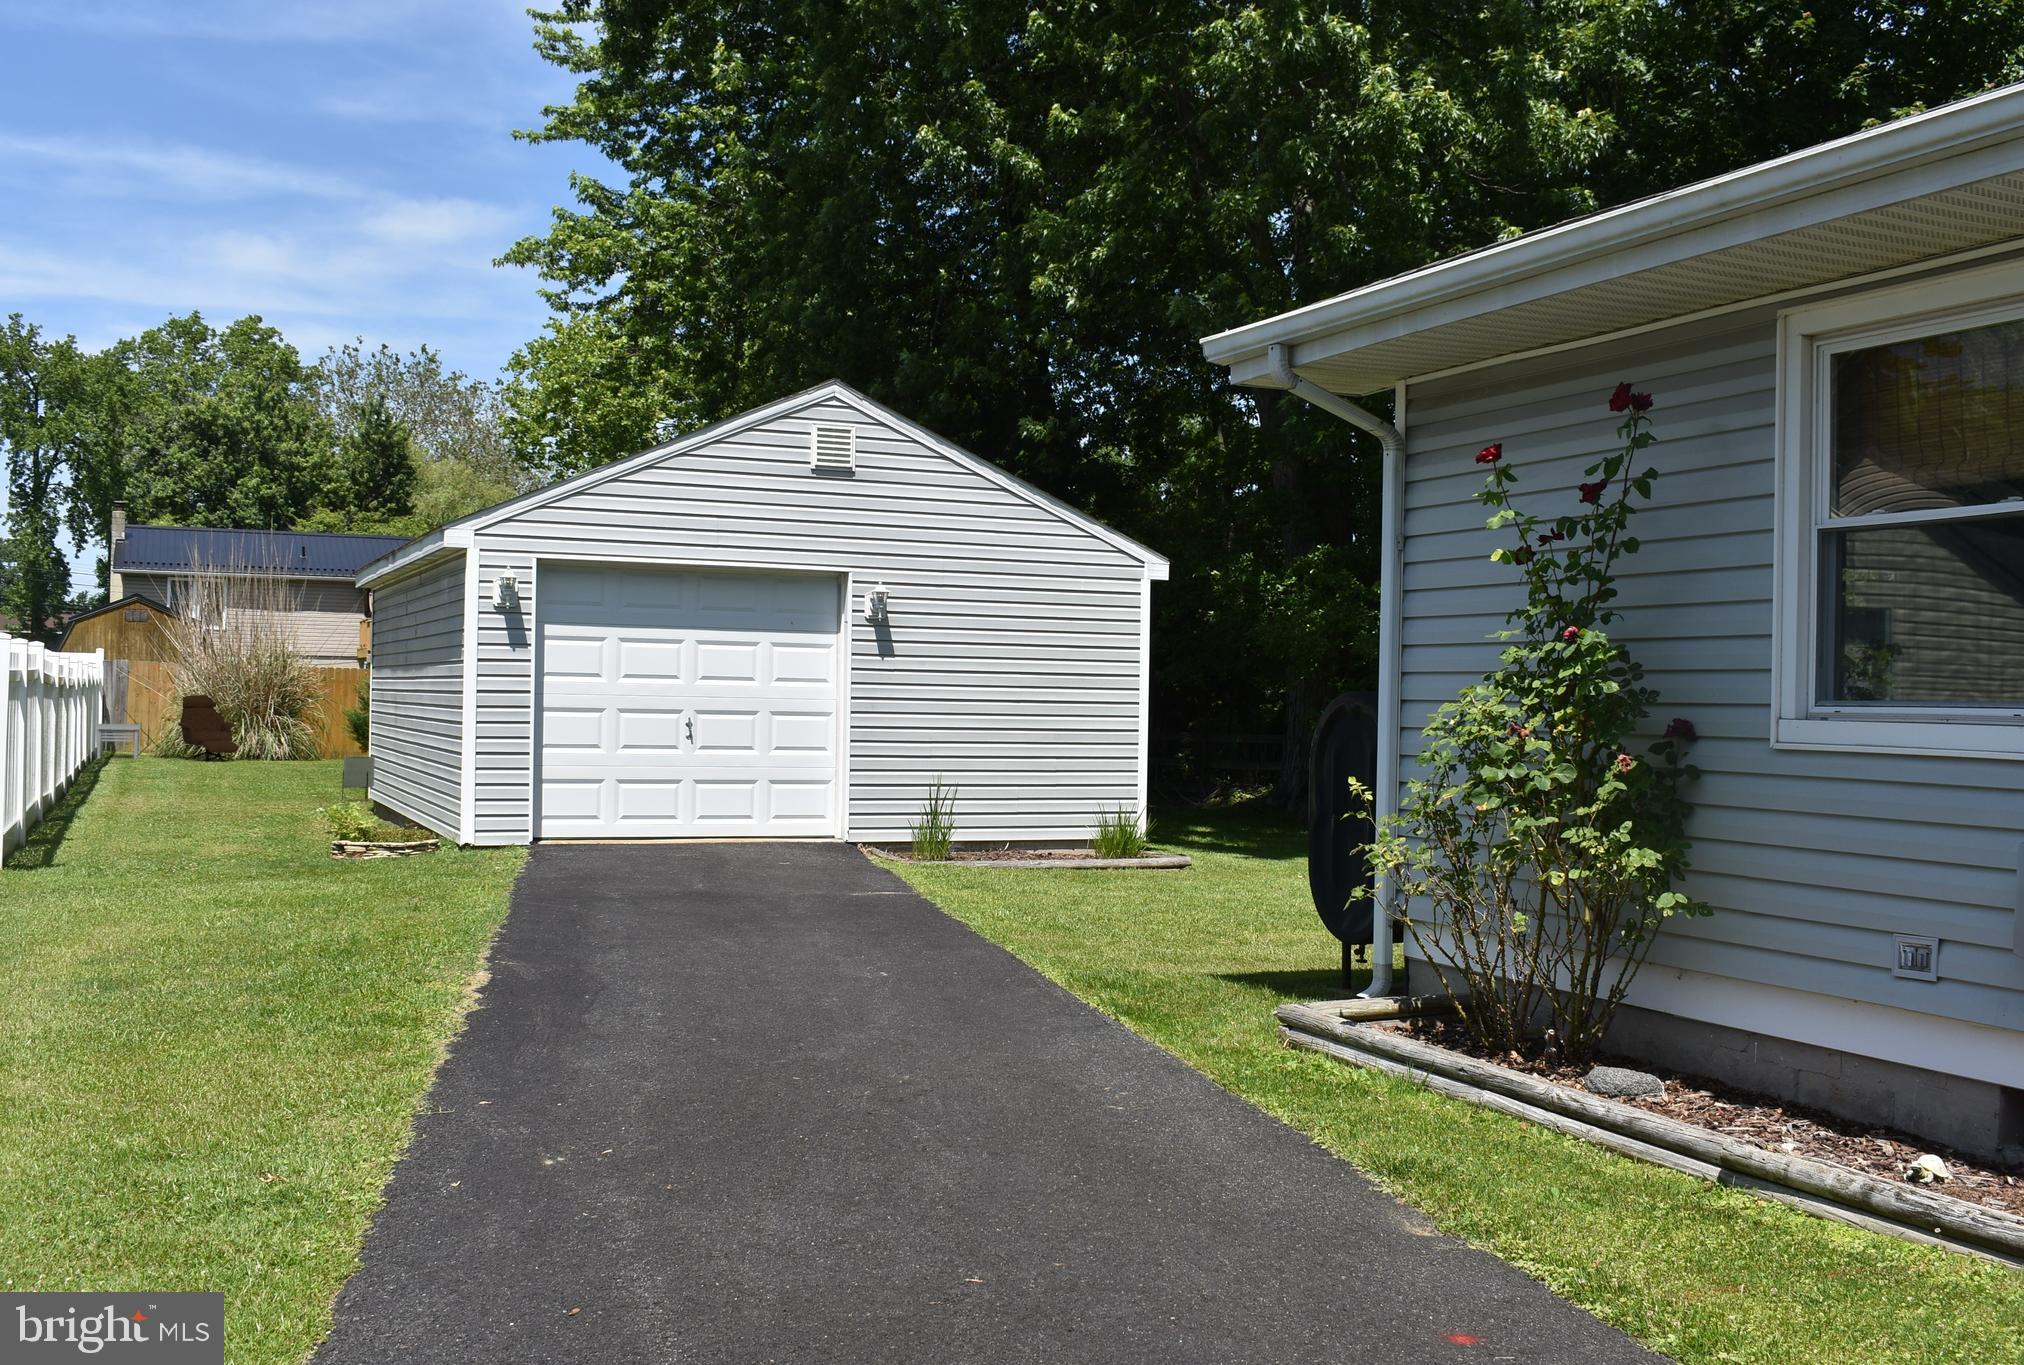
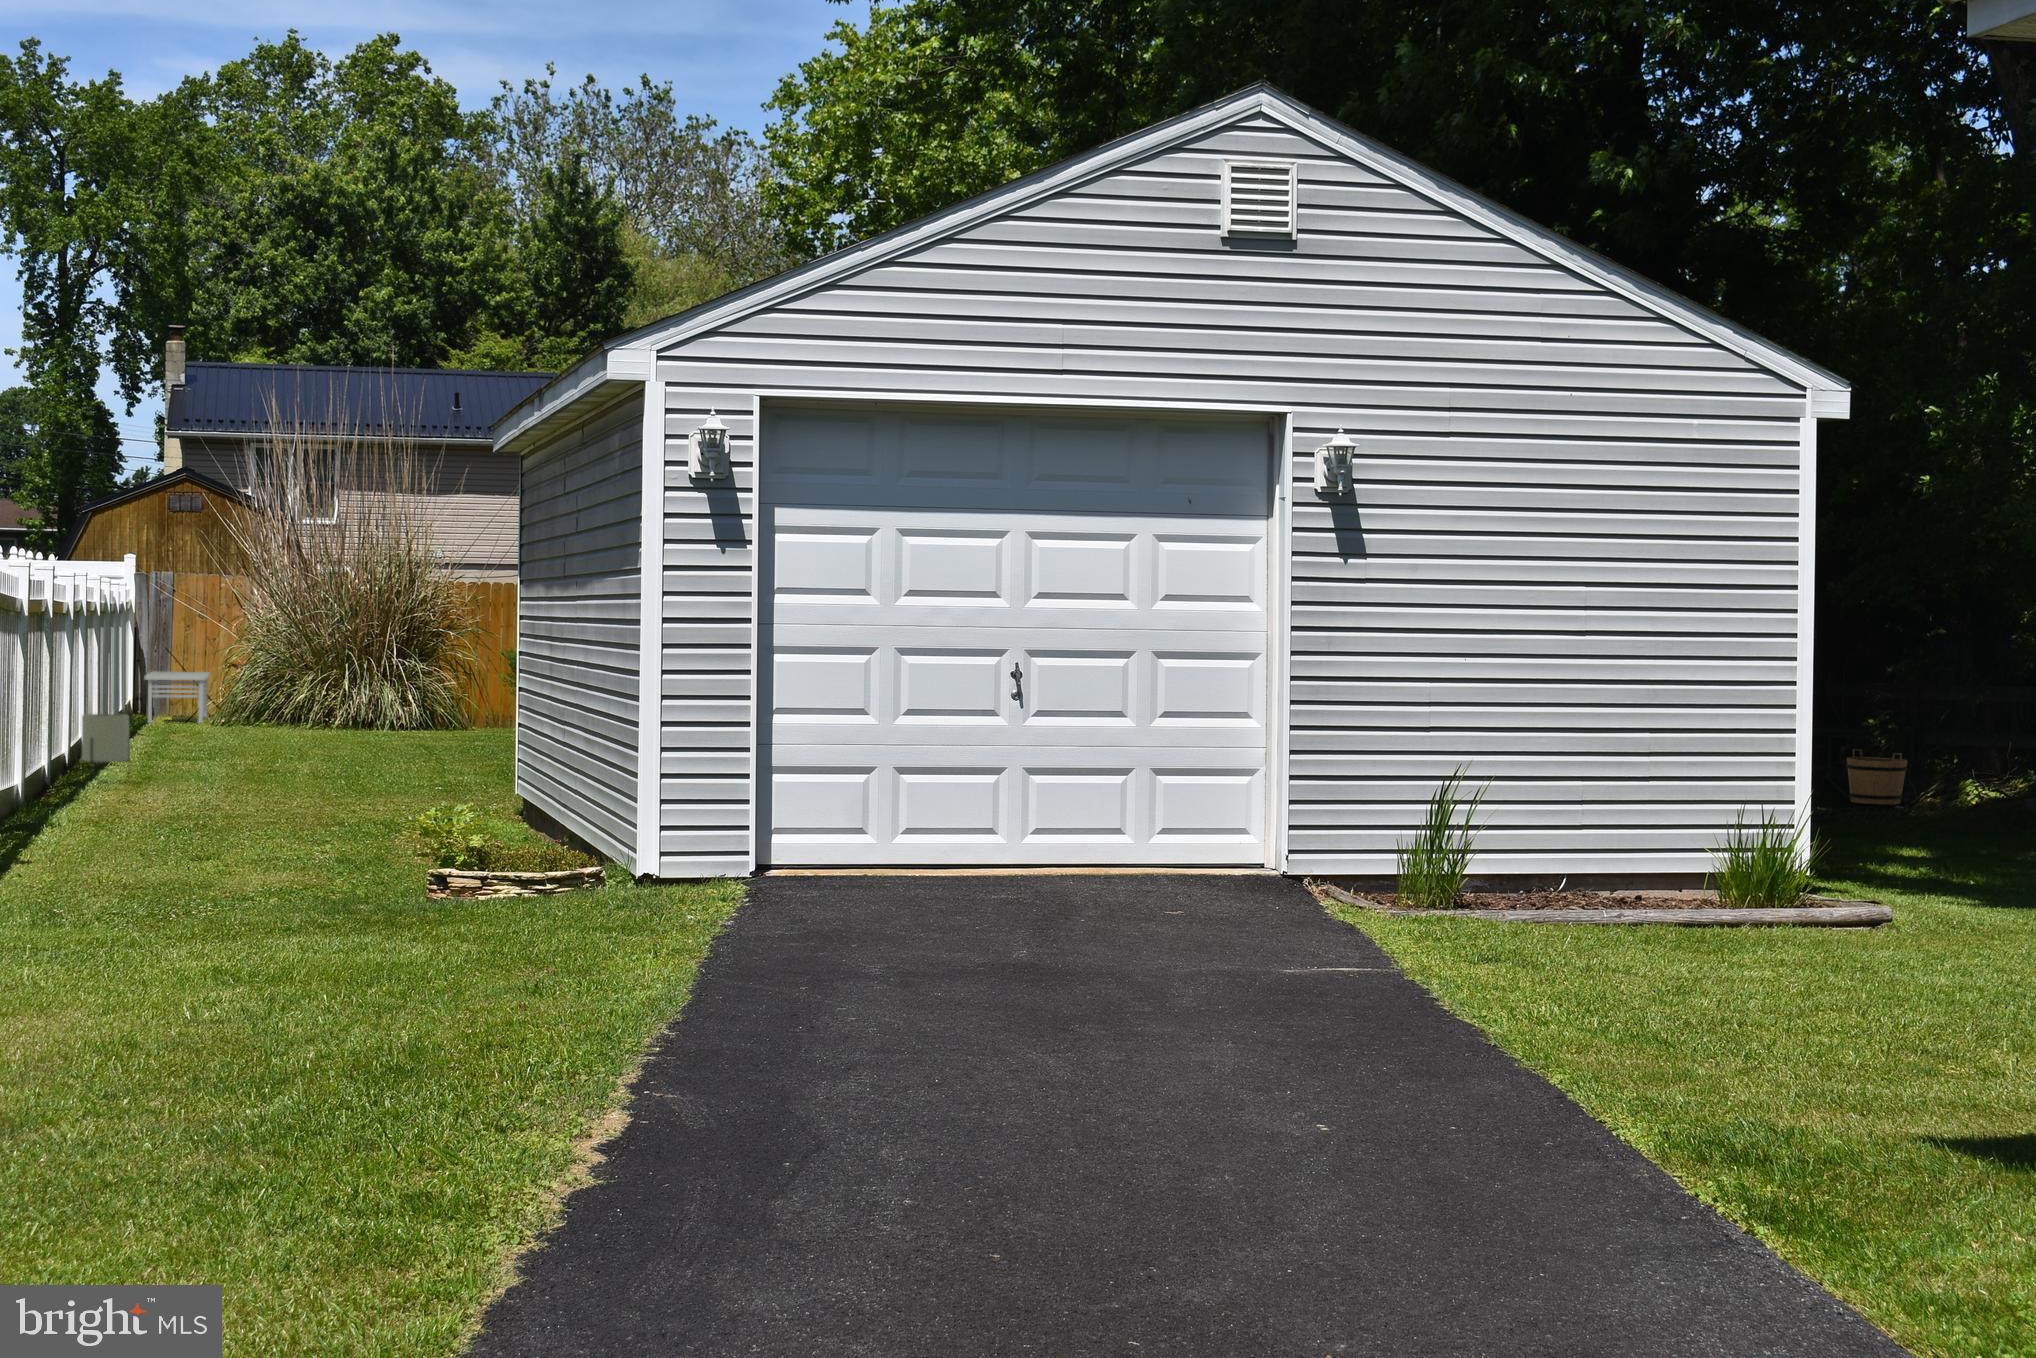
lounge chair: present [178,695,239,762] -> none [258,628,343,728]
planter: present [342,756,375,801] -> present [82,714,130,764]
bucket: none [1189,771,1222,803] -> present [1846,749,1907,805]

